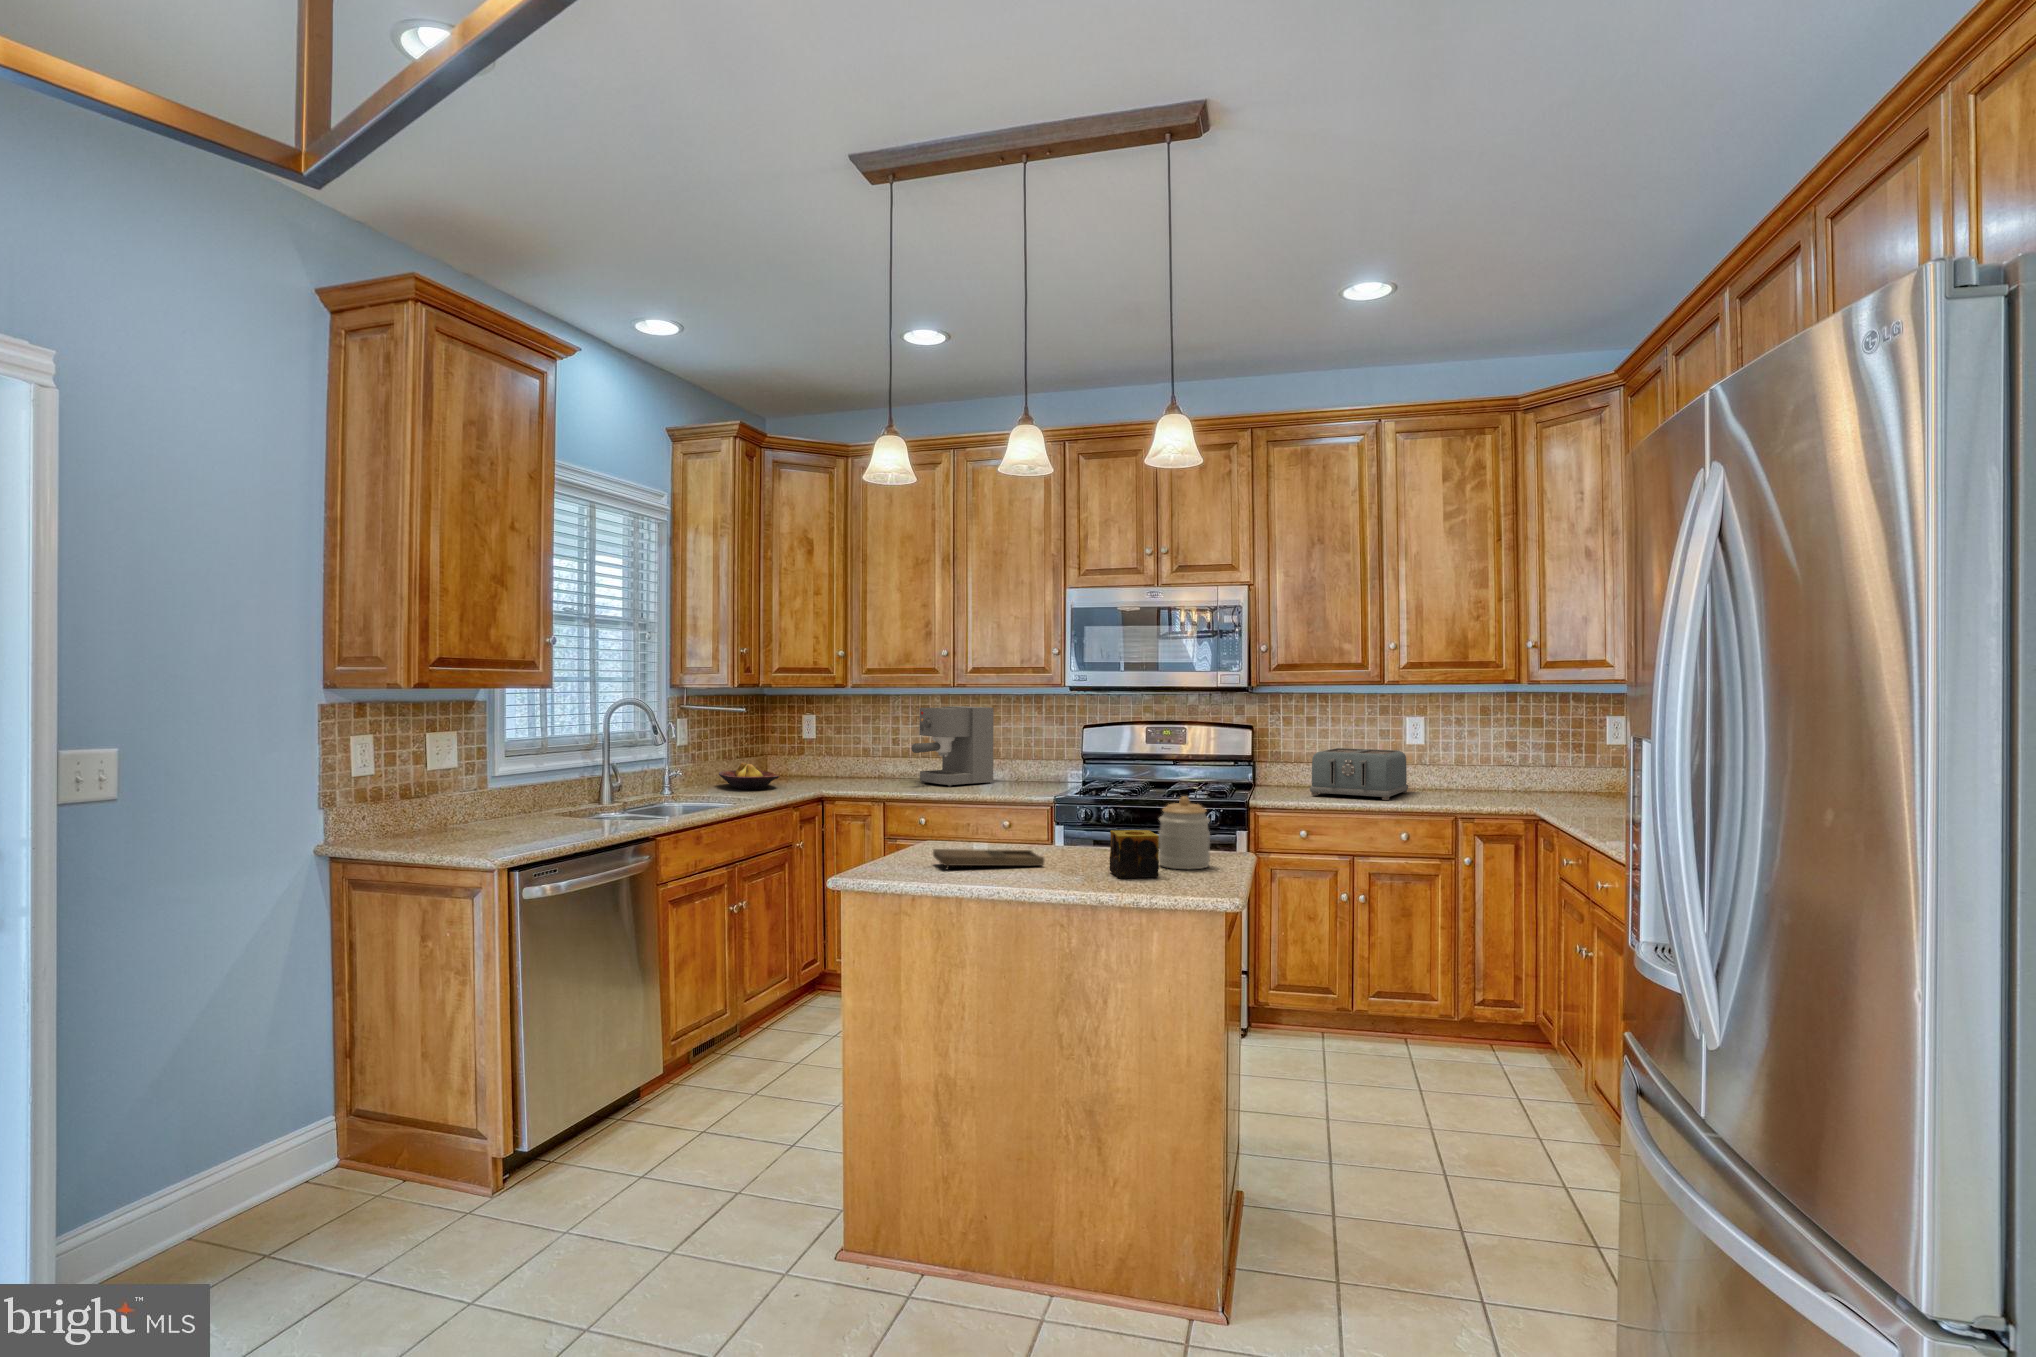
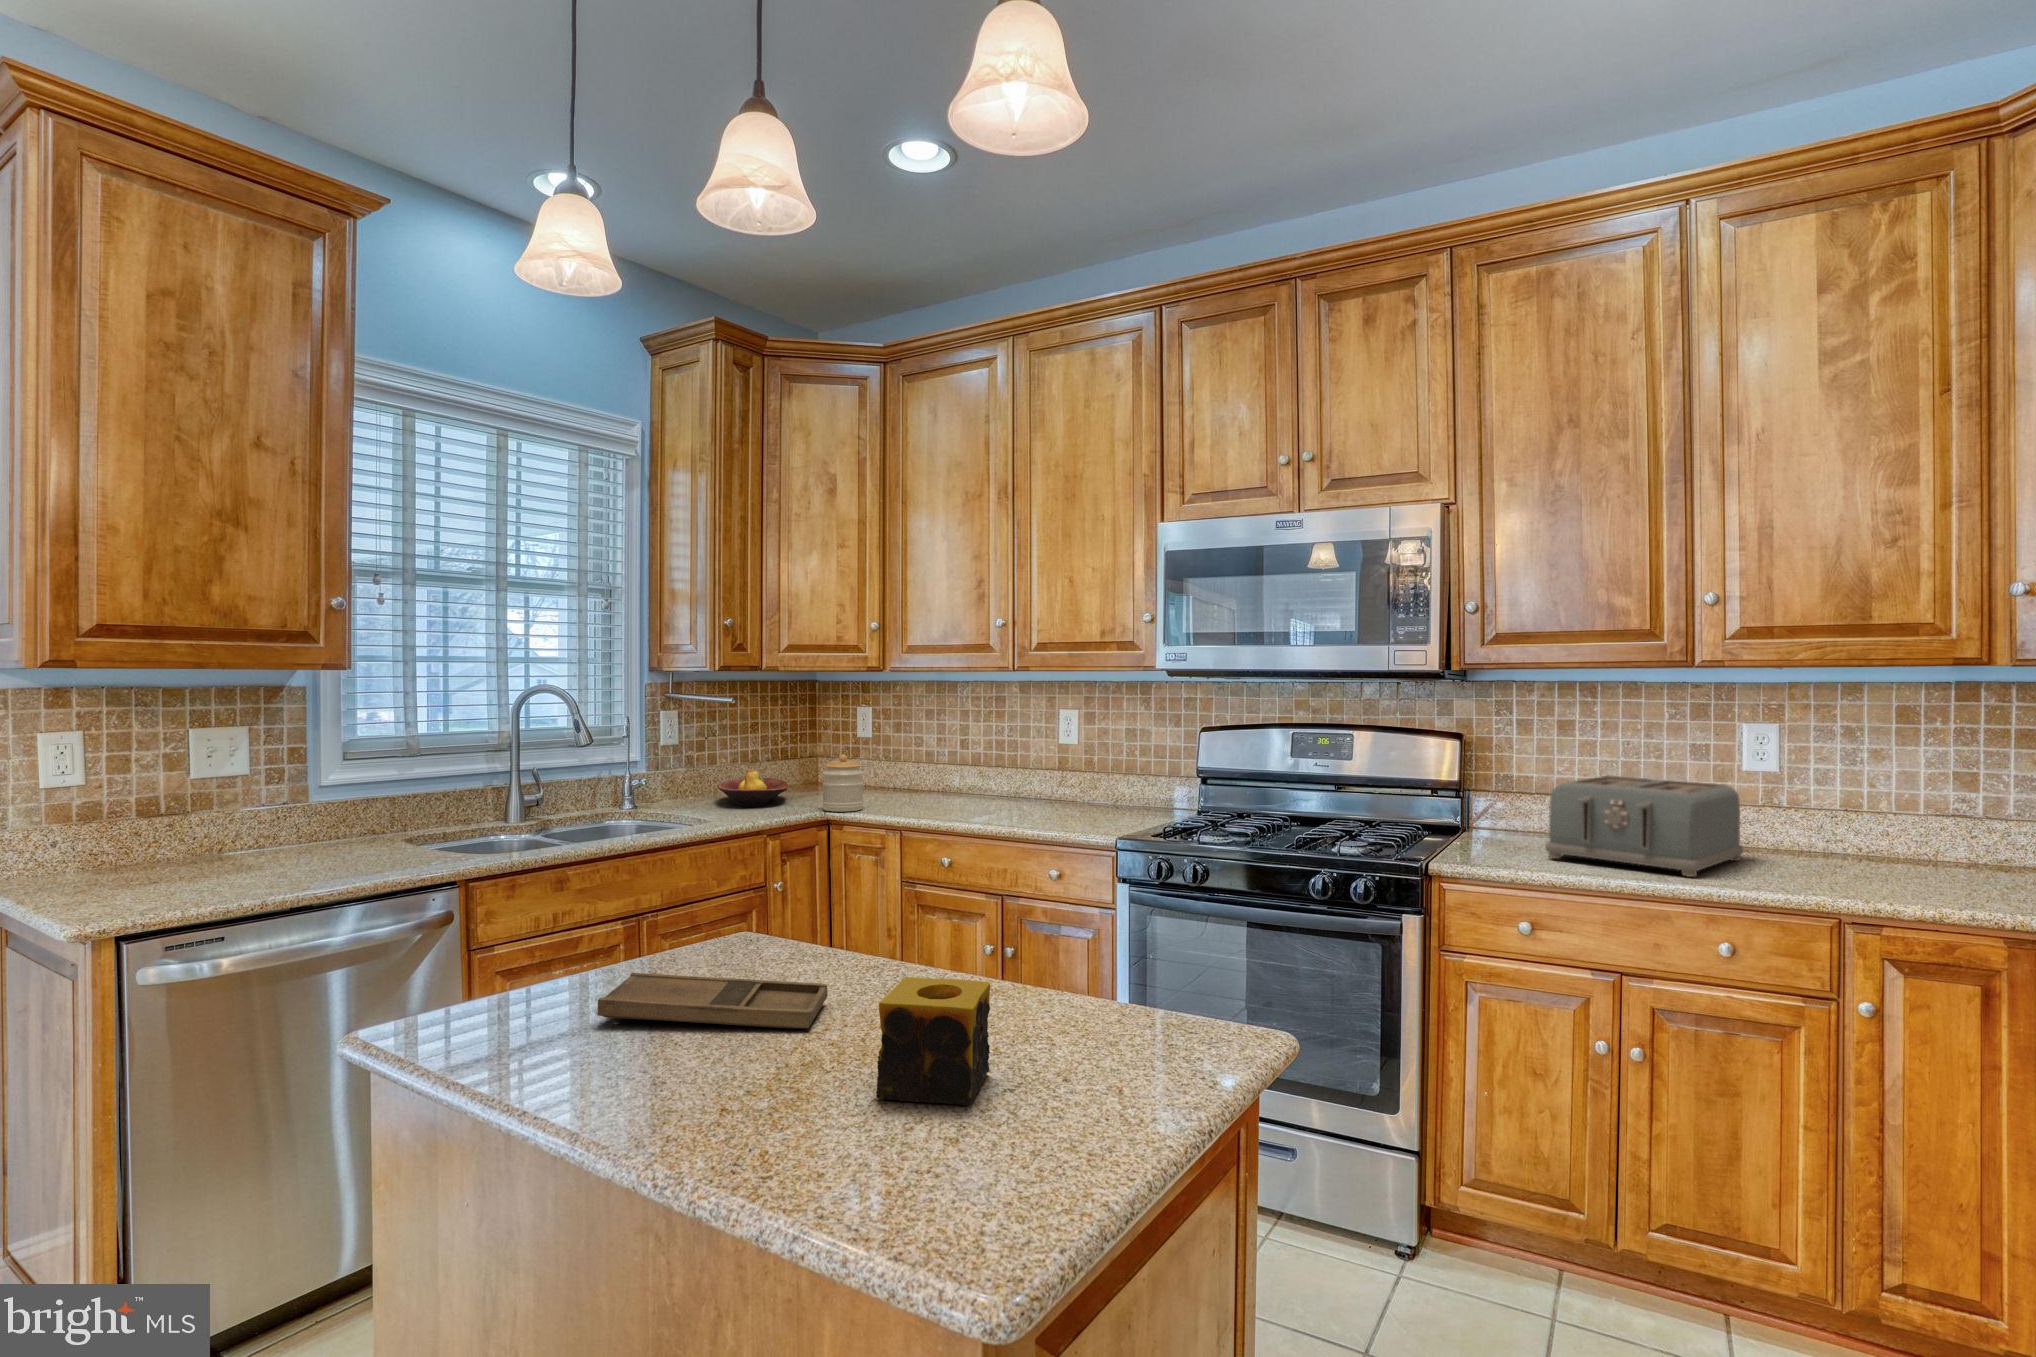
coffee maker: present [912,706,994,787] -> none [947,698,1069,812]
jar: present [1159,796,1210,869] -> present [823,754,864,812]

